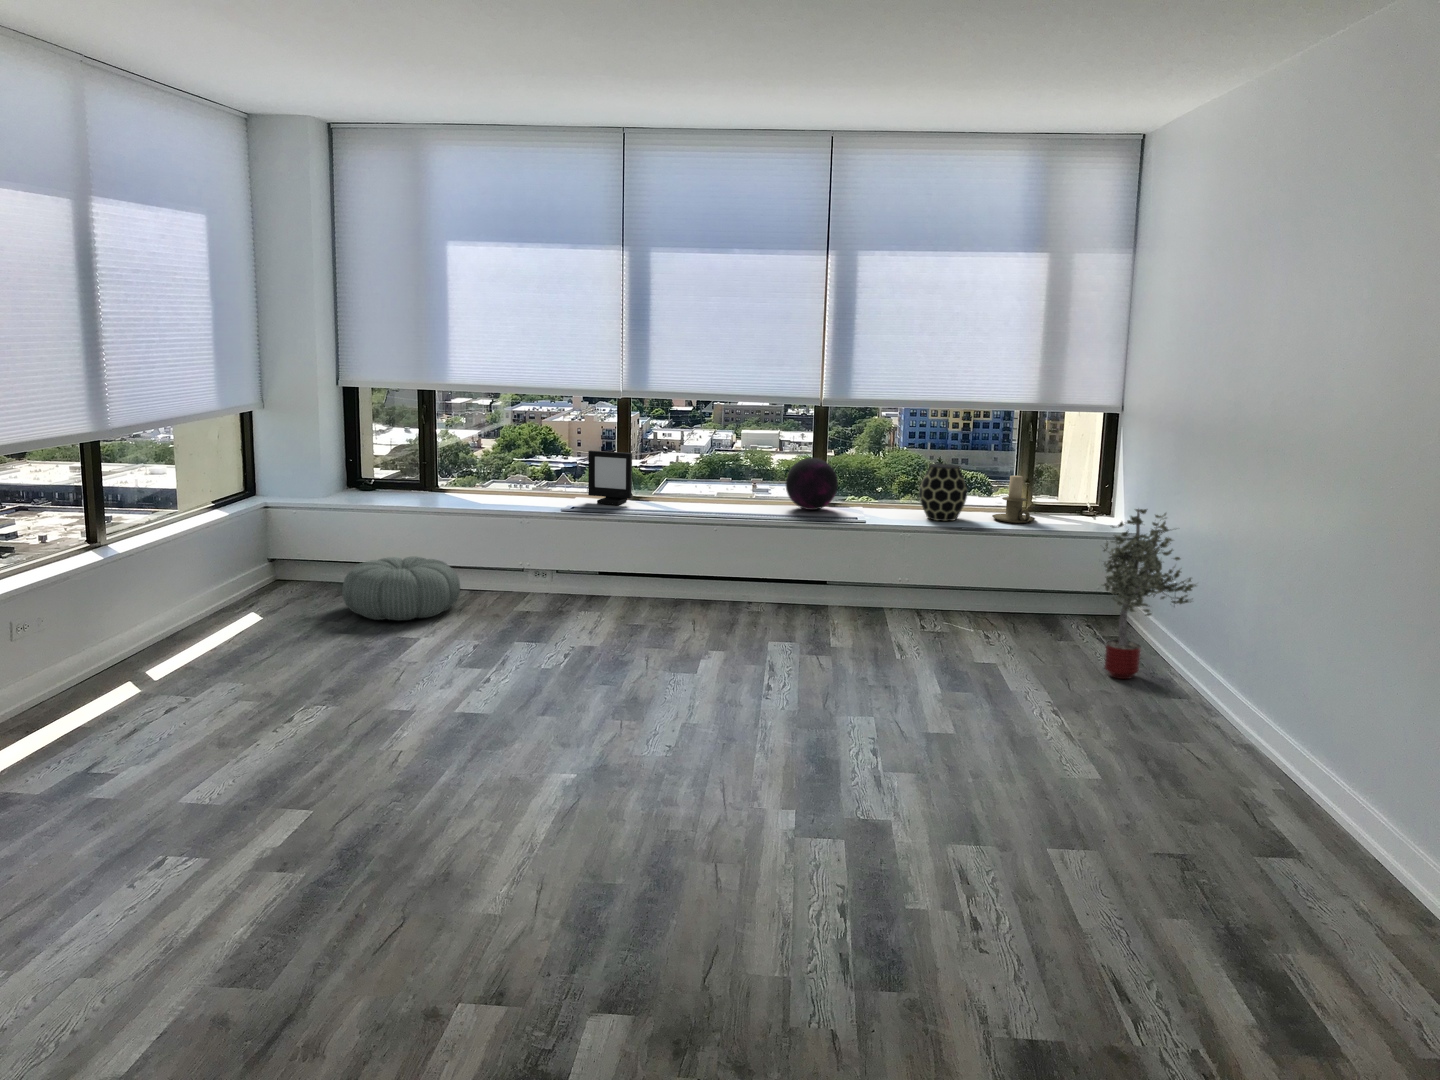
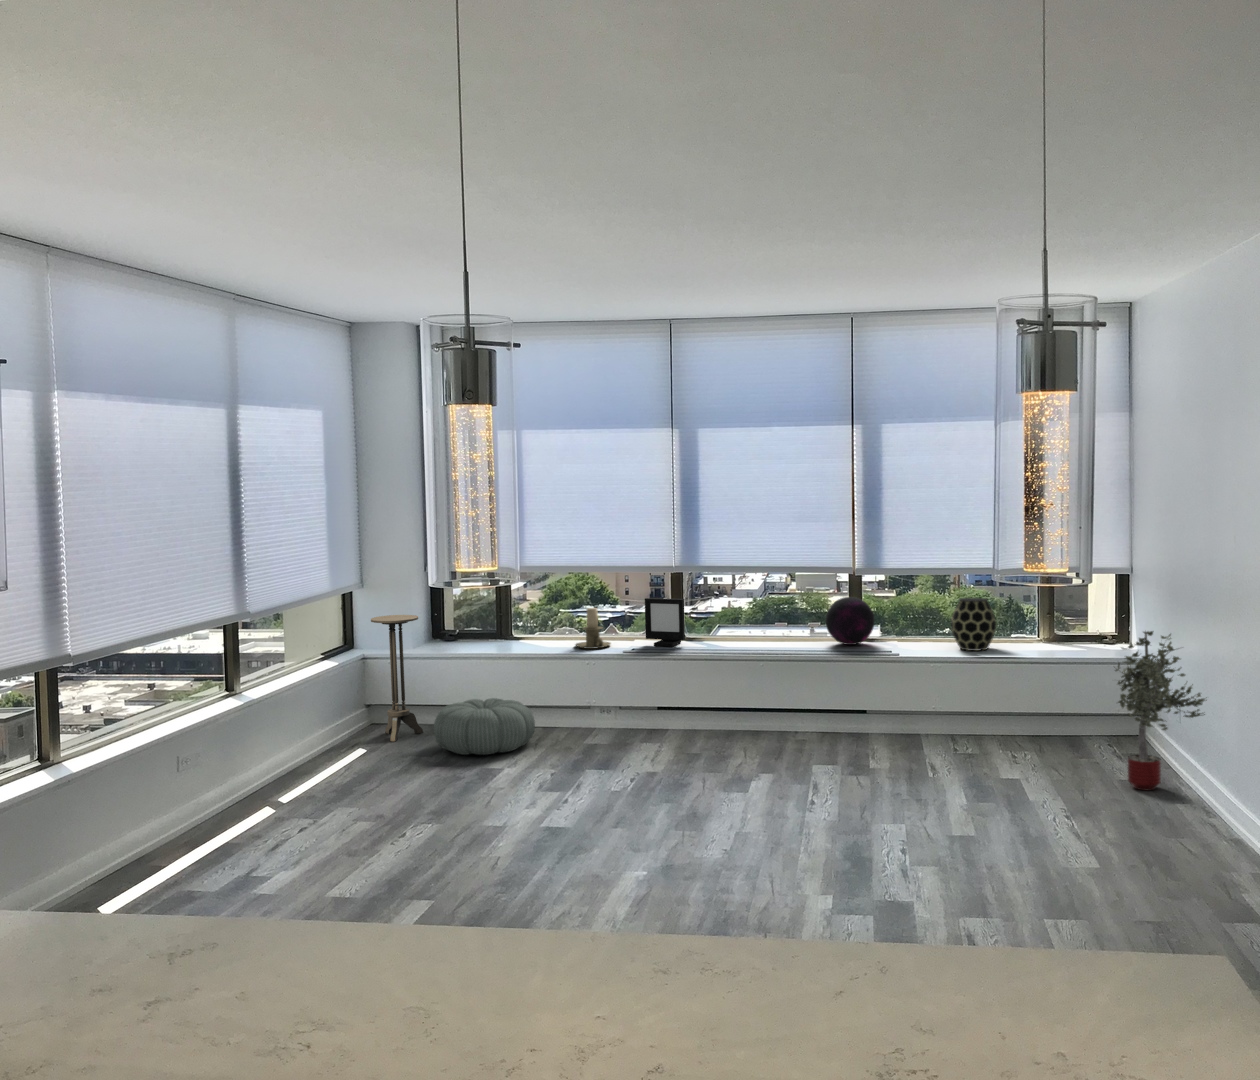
side table: none [271,458,334,602] -> present [371,615,423,741]
candle holder: present [992,476,1035,523] -> present [576,608,611,649]

